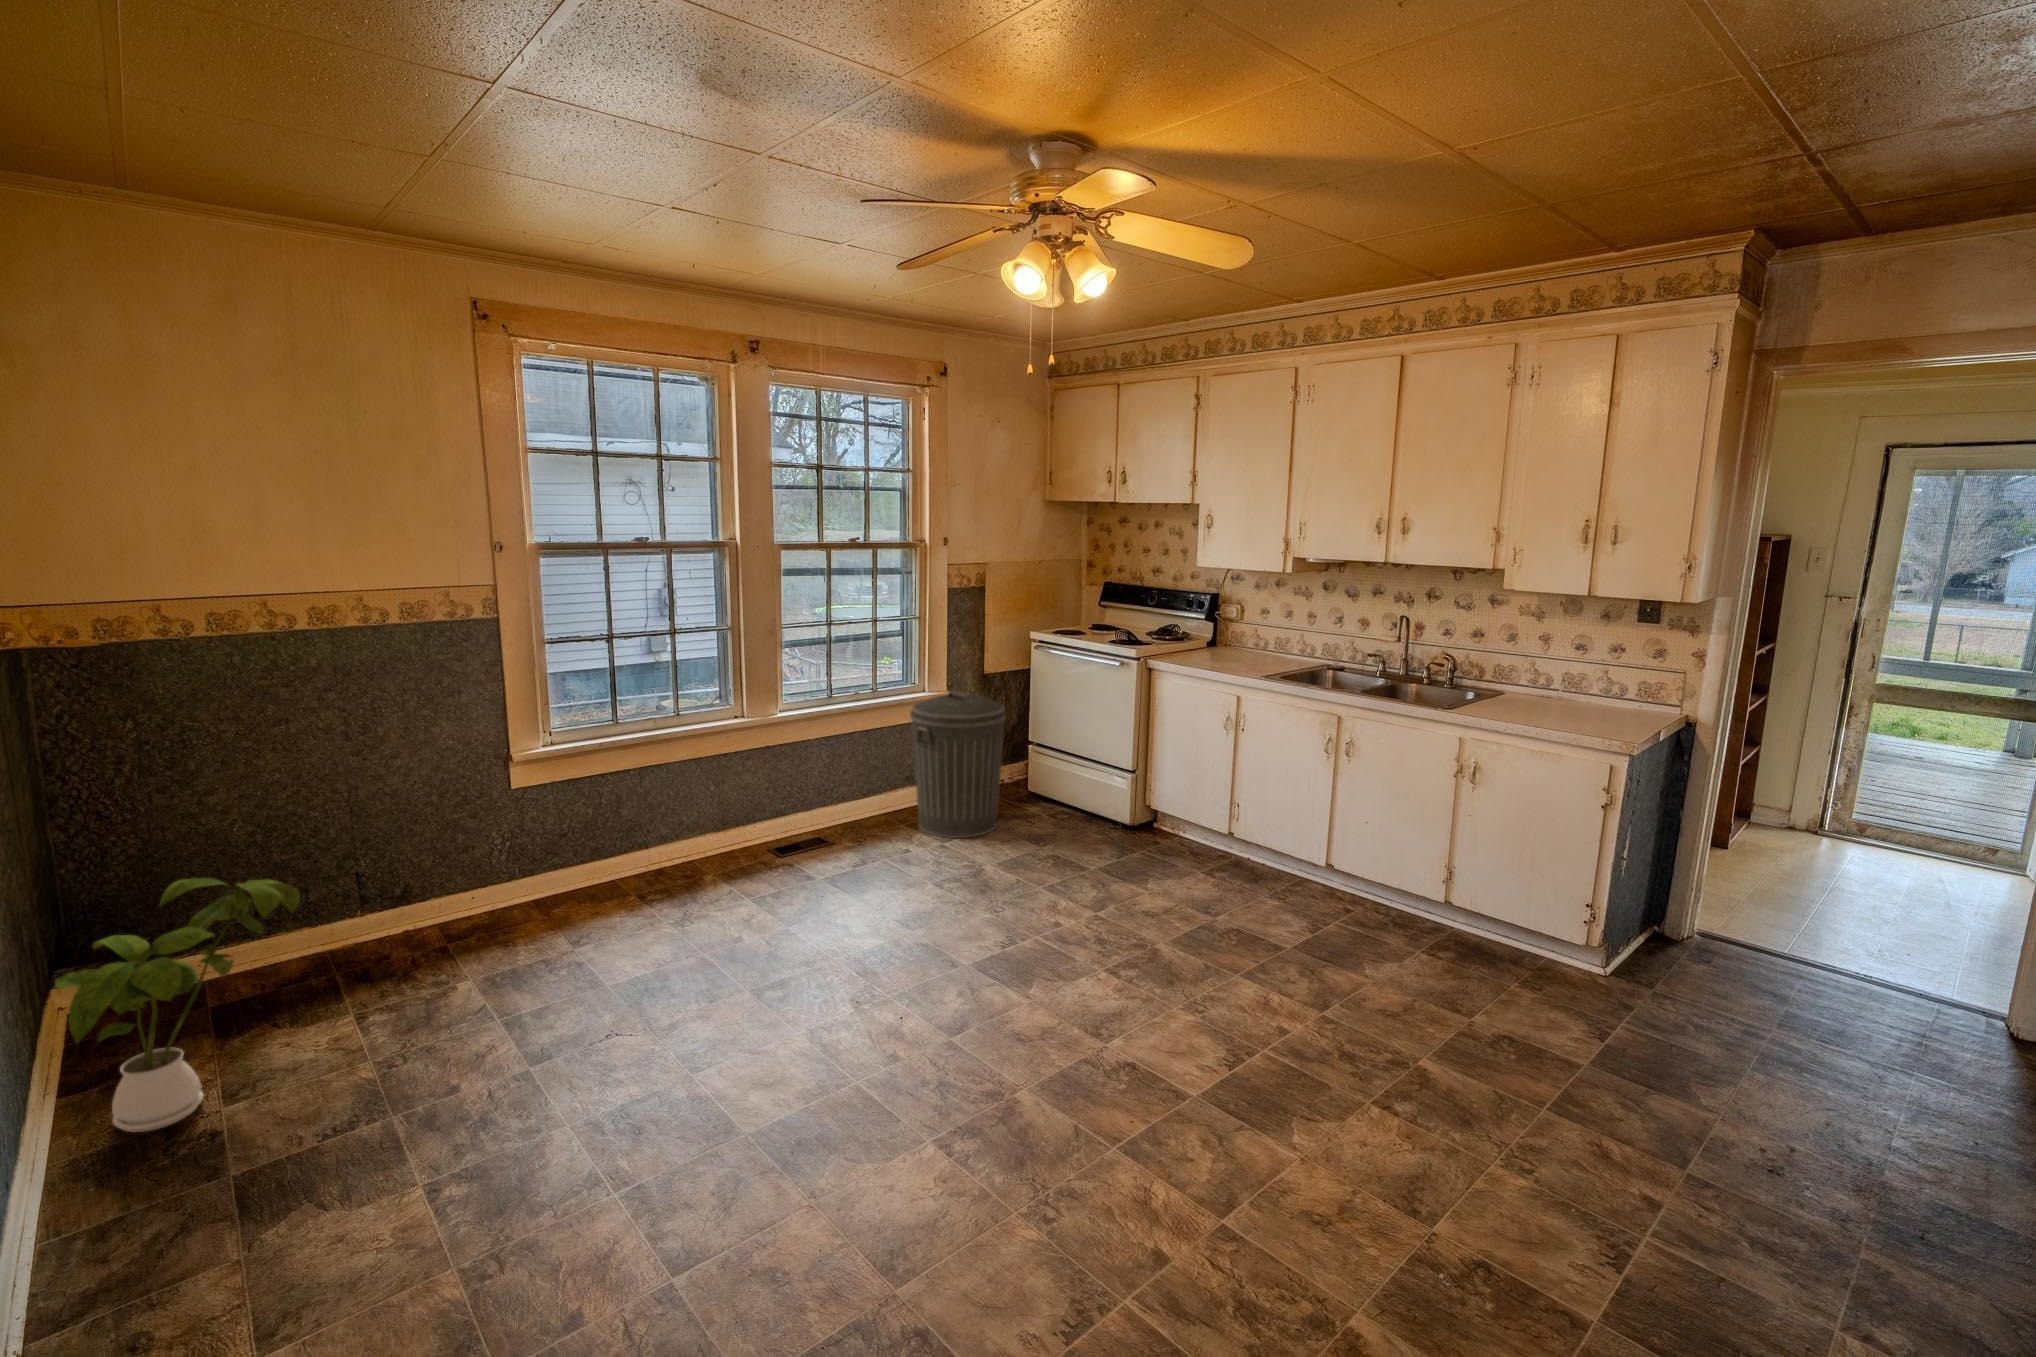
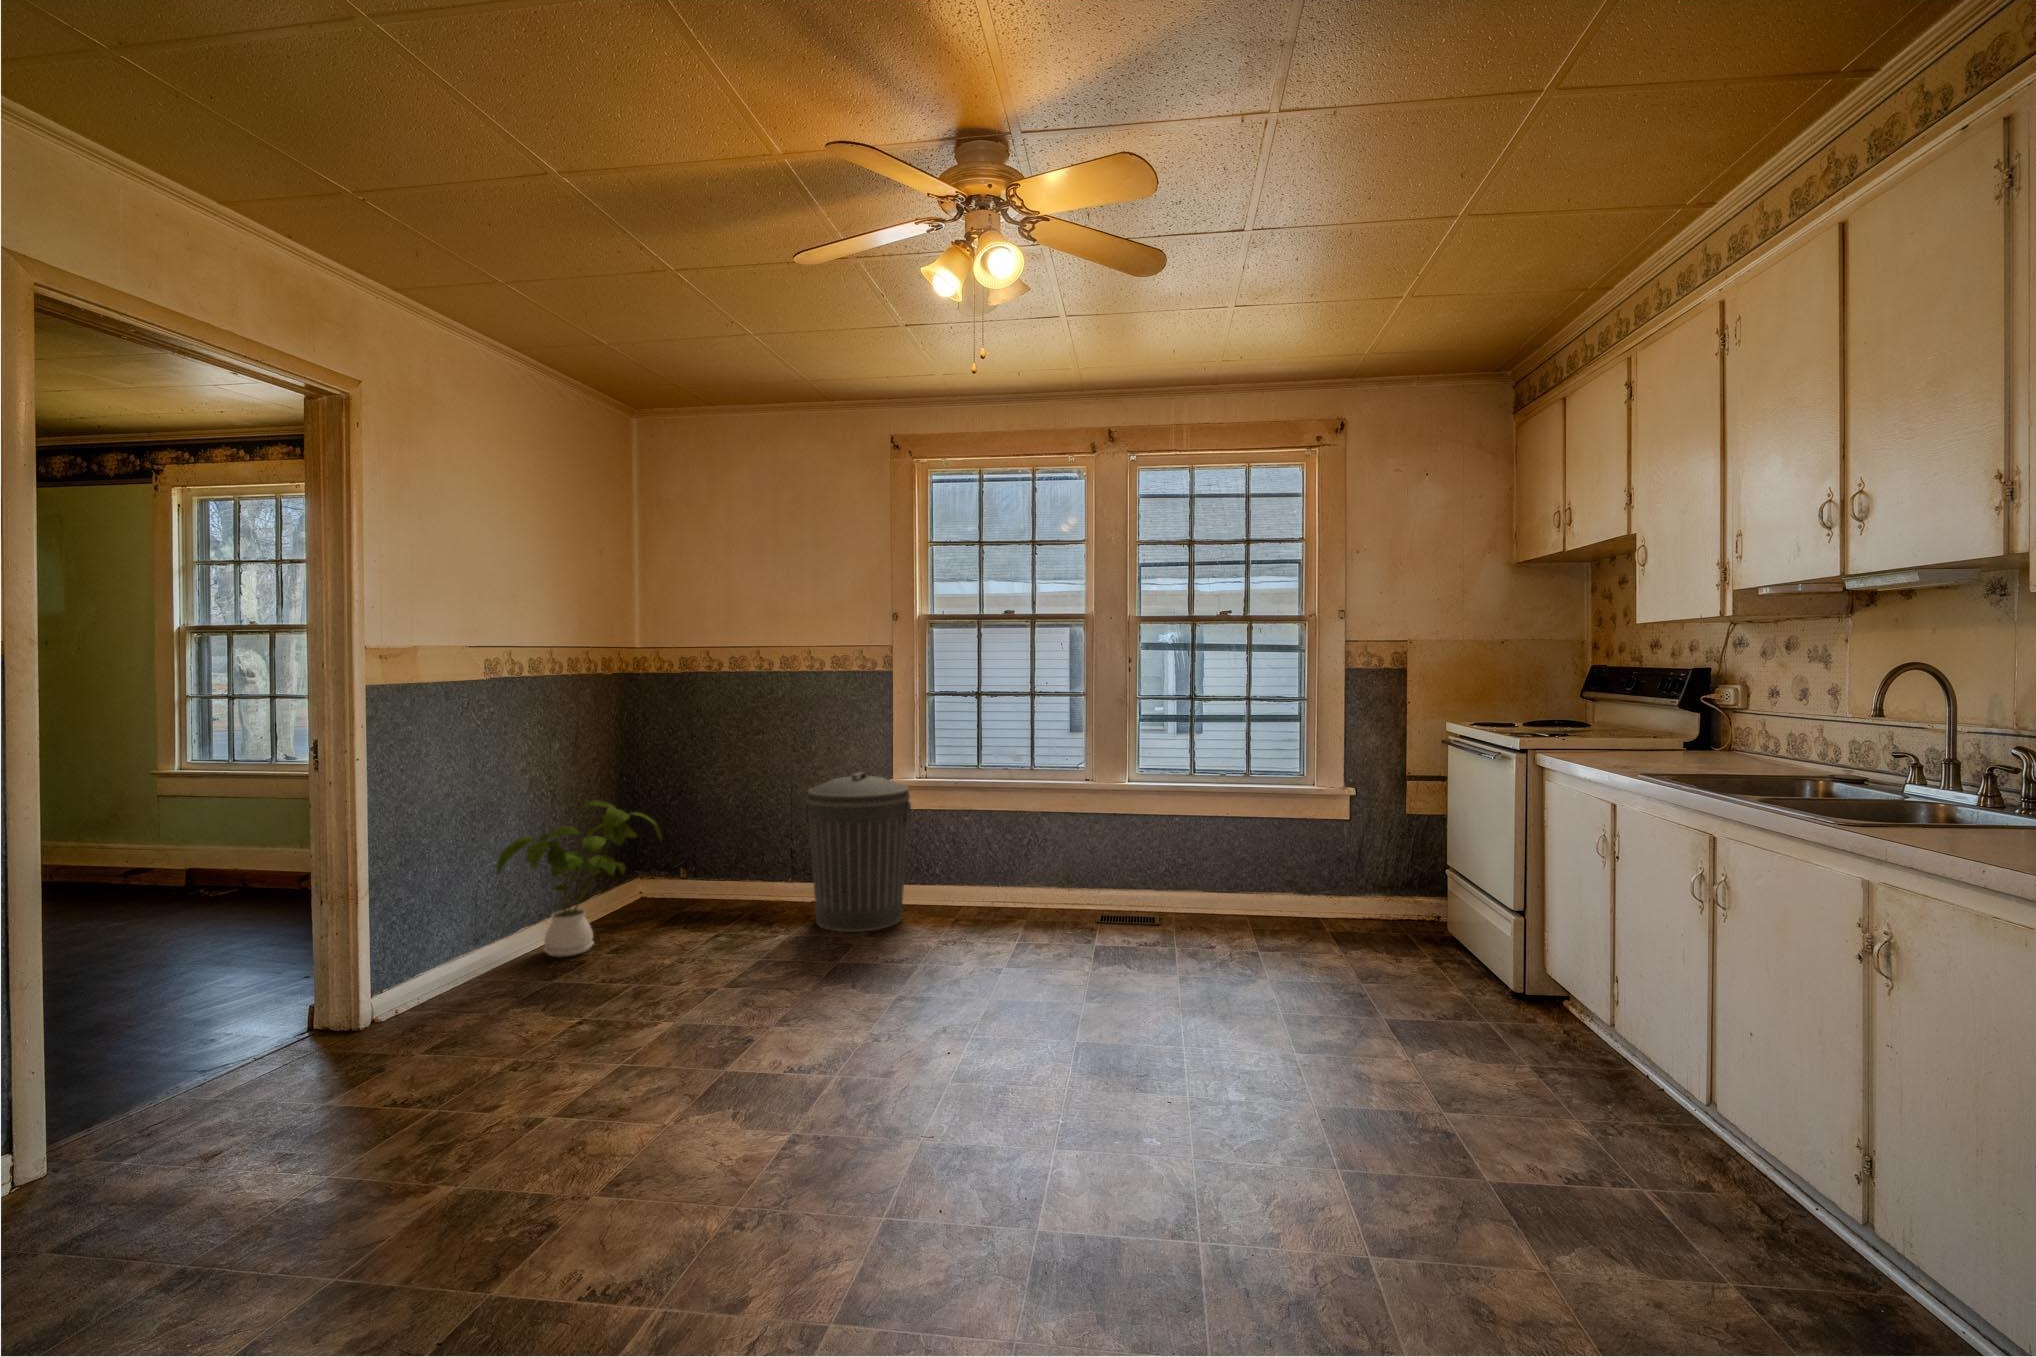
trash can: present [910,691,1006,838] -> present [806,772,911,932]

